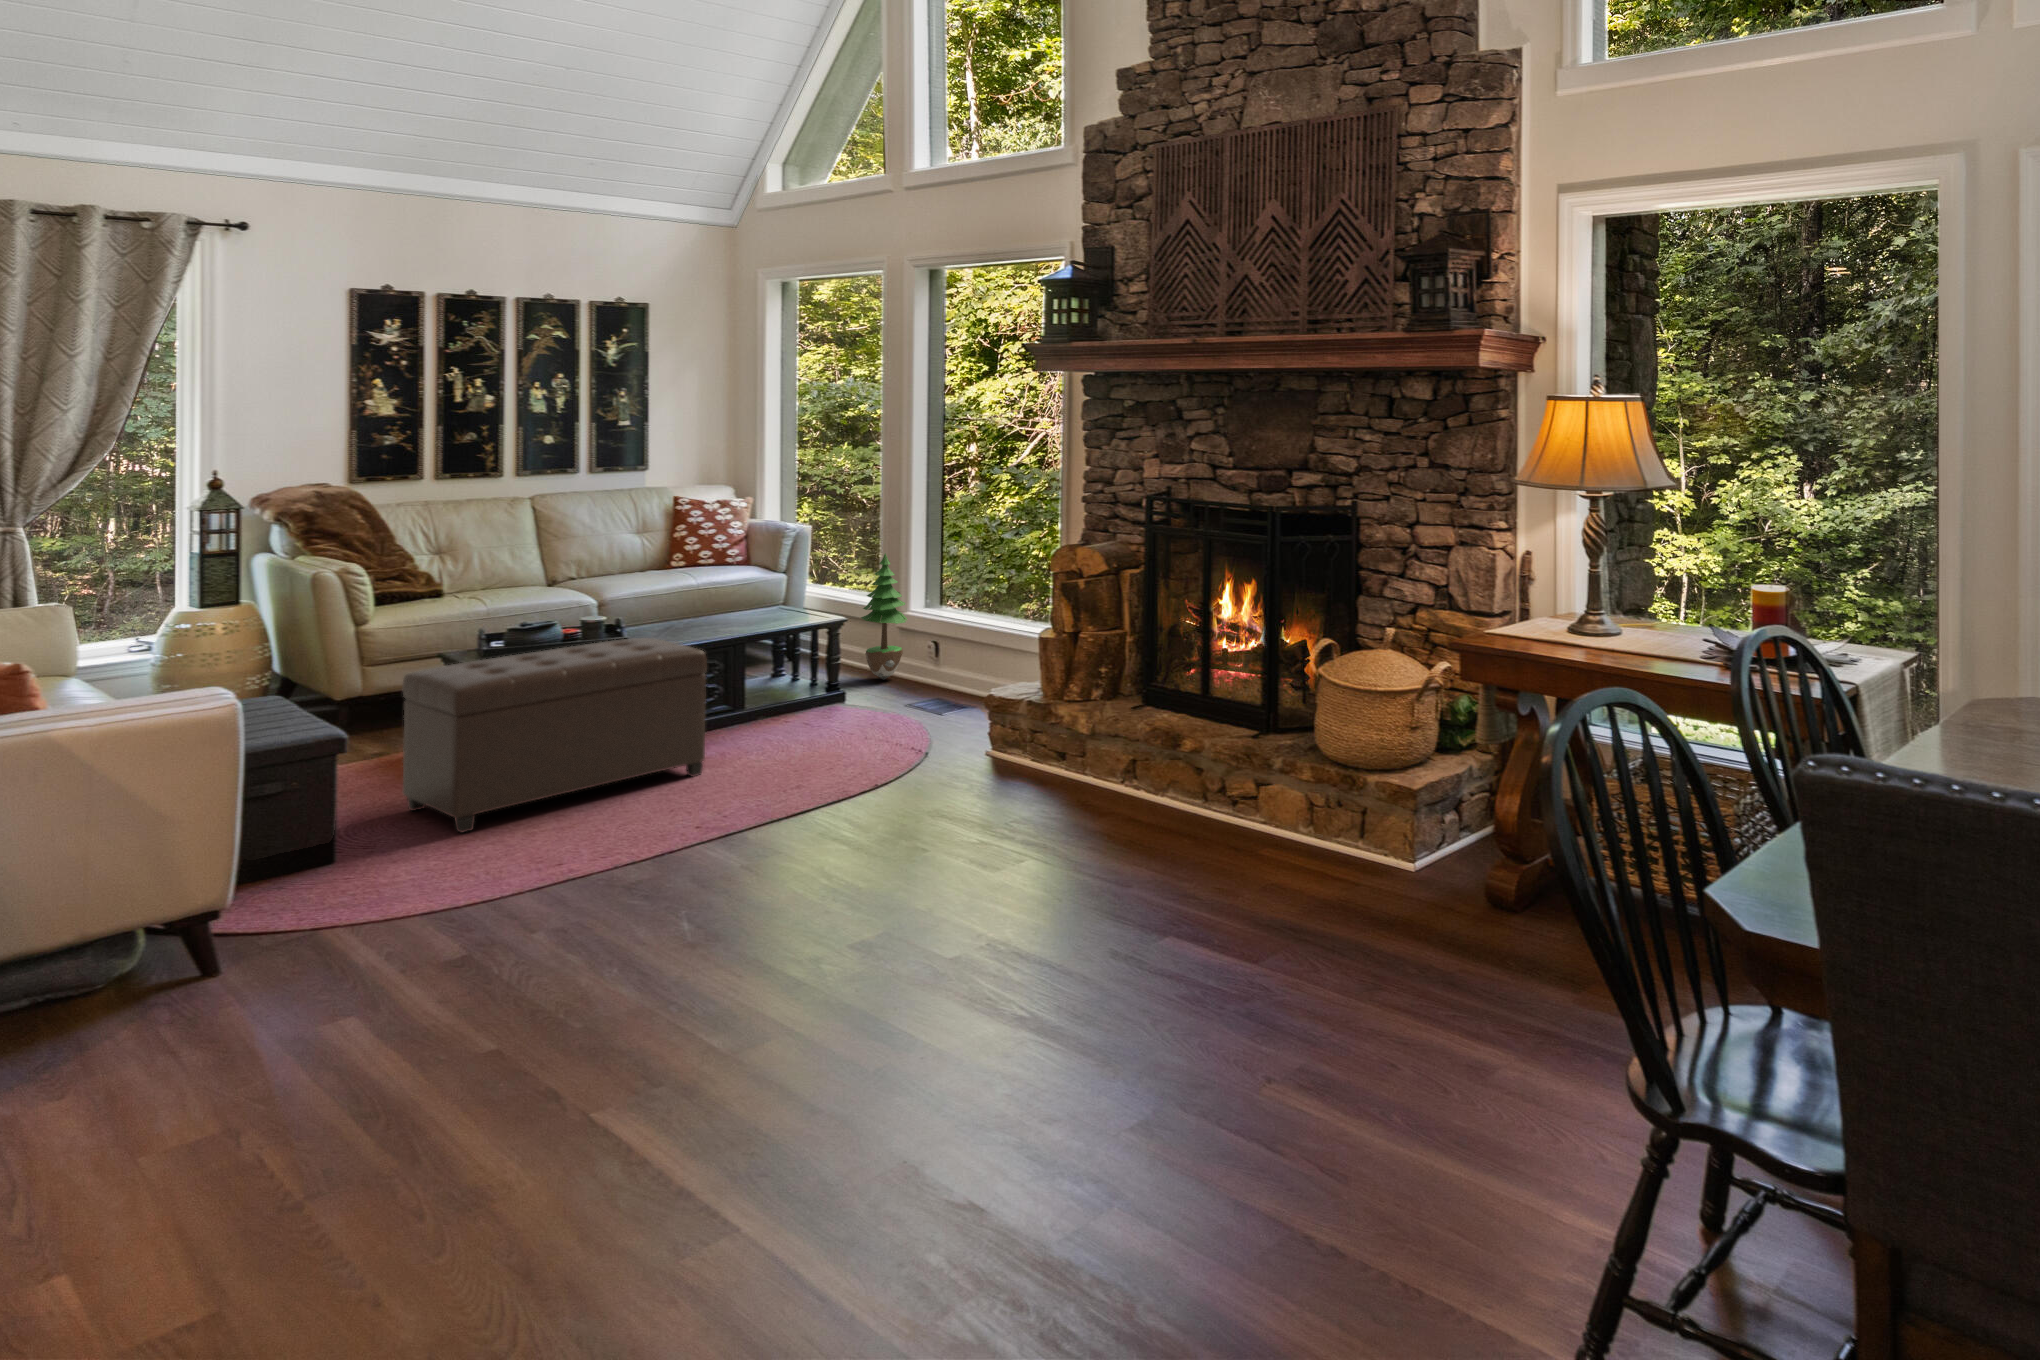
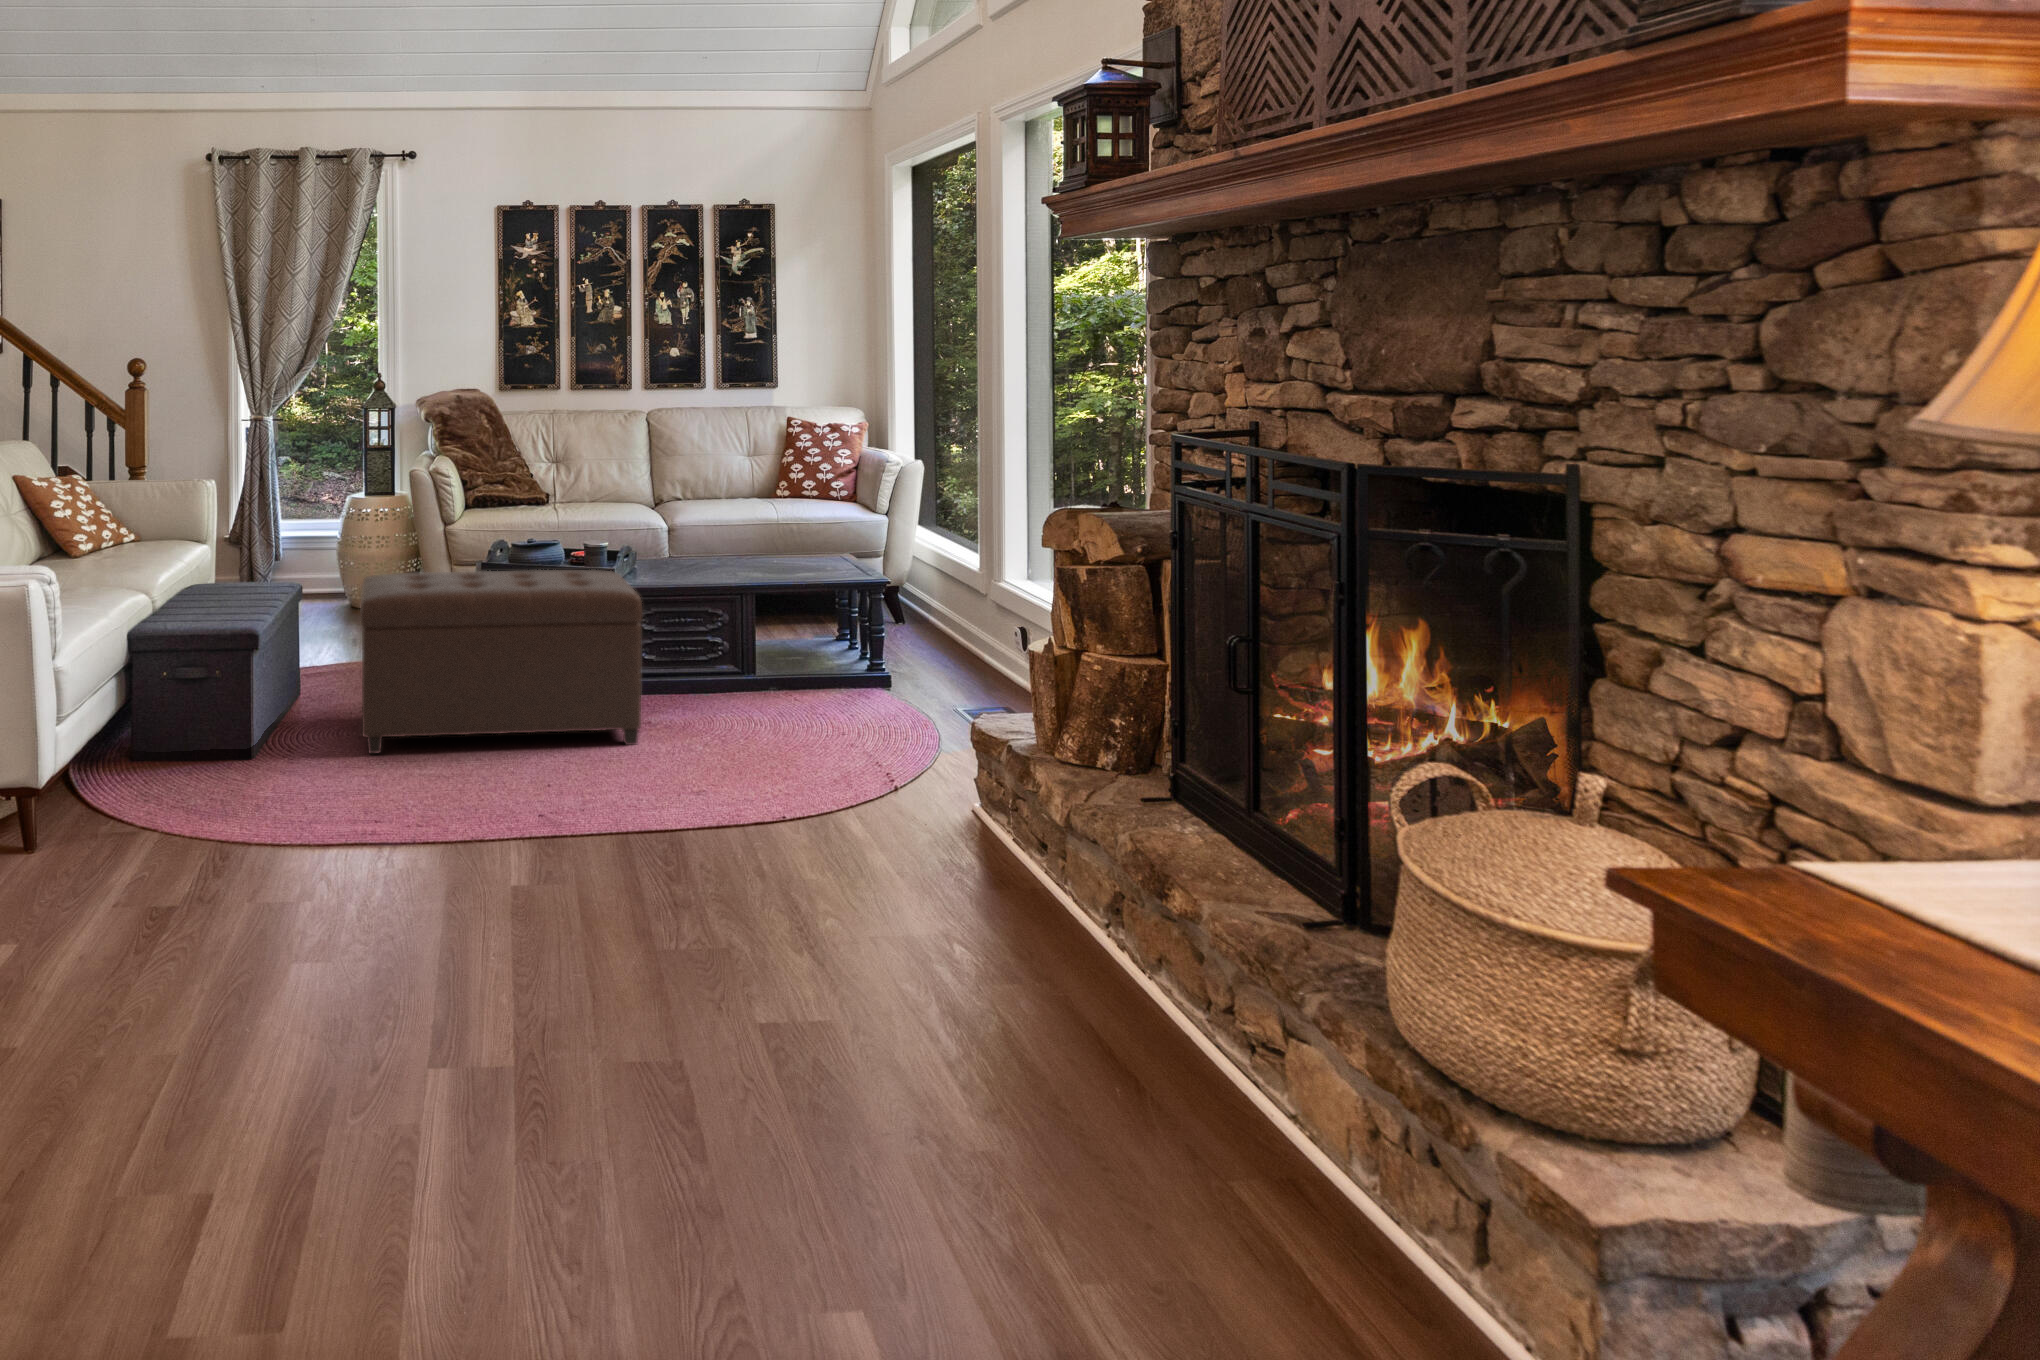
potted tree: present [861,554,907,680] -> none [931,503,993,668]

